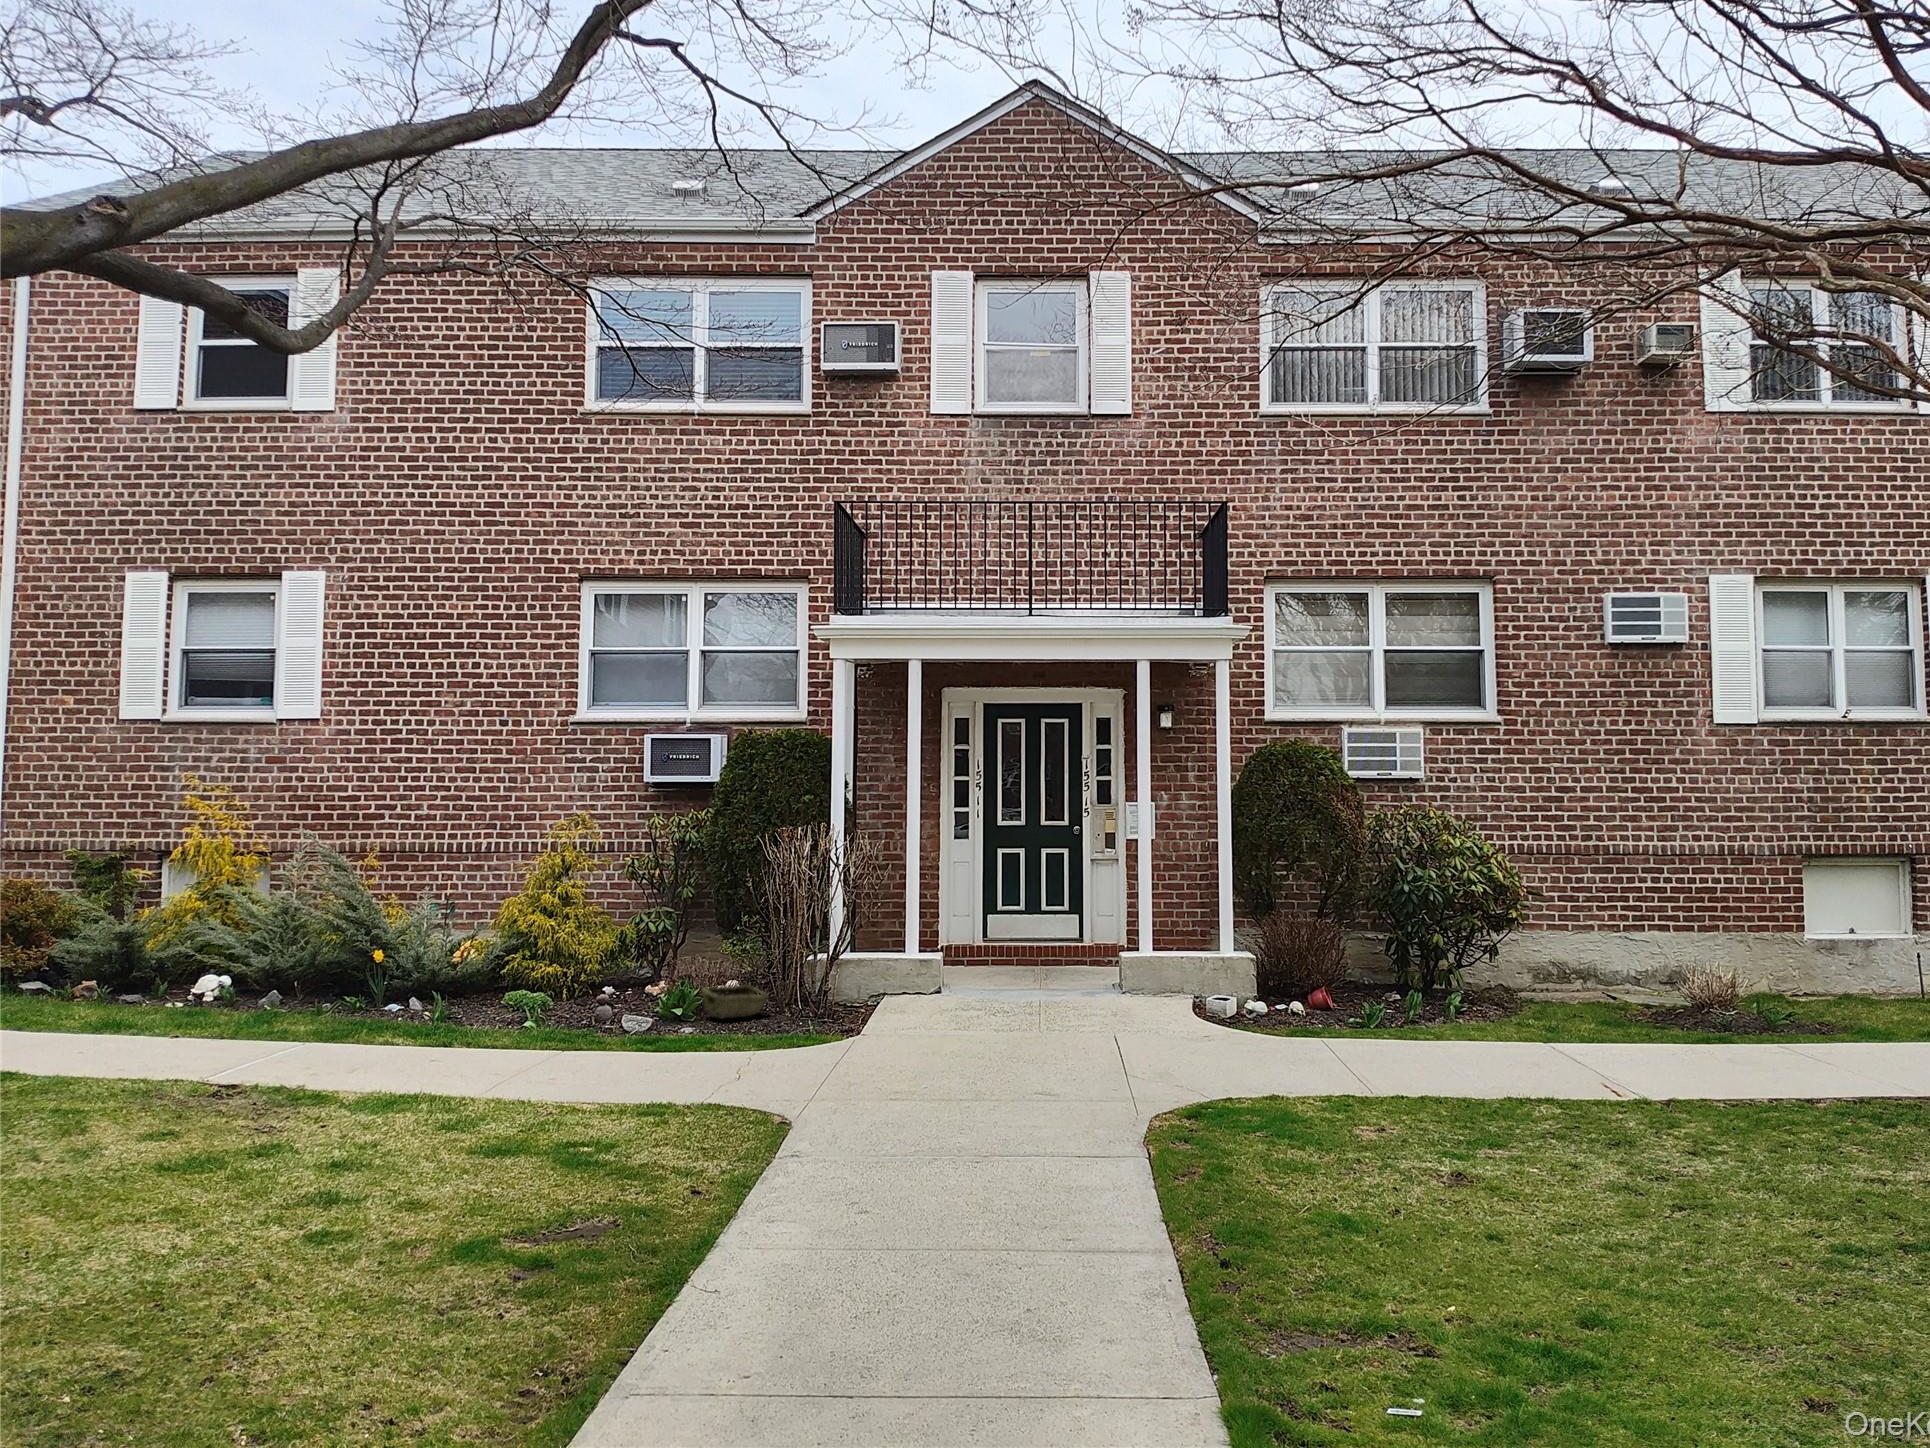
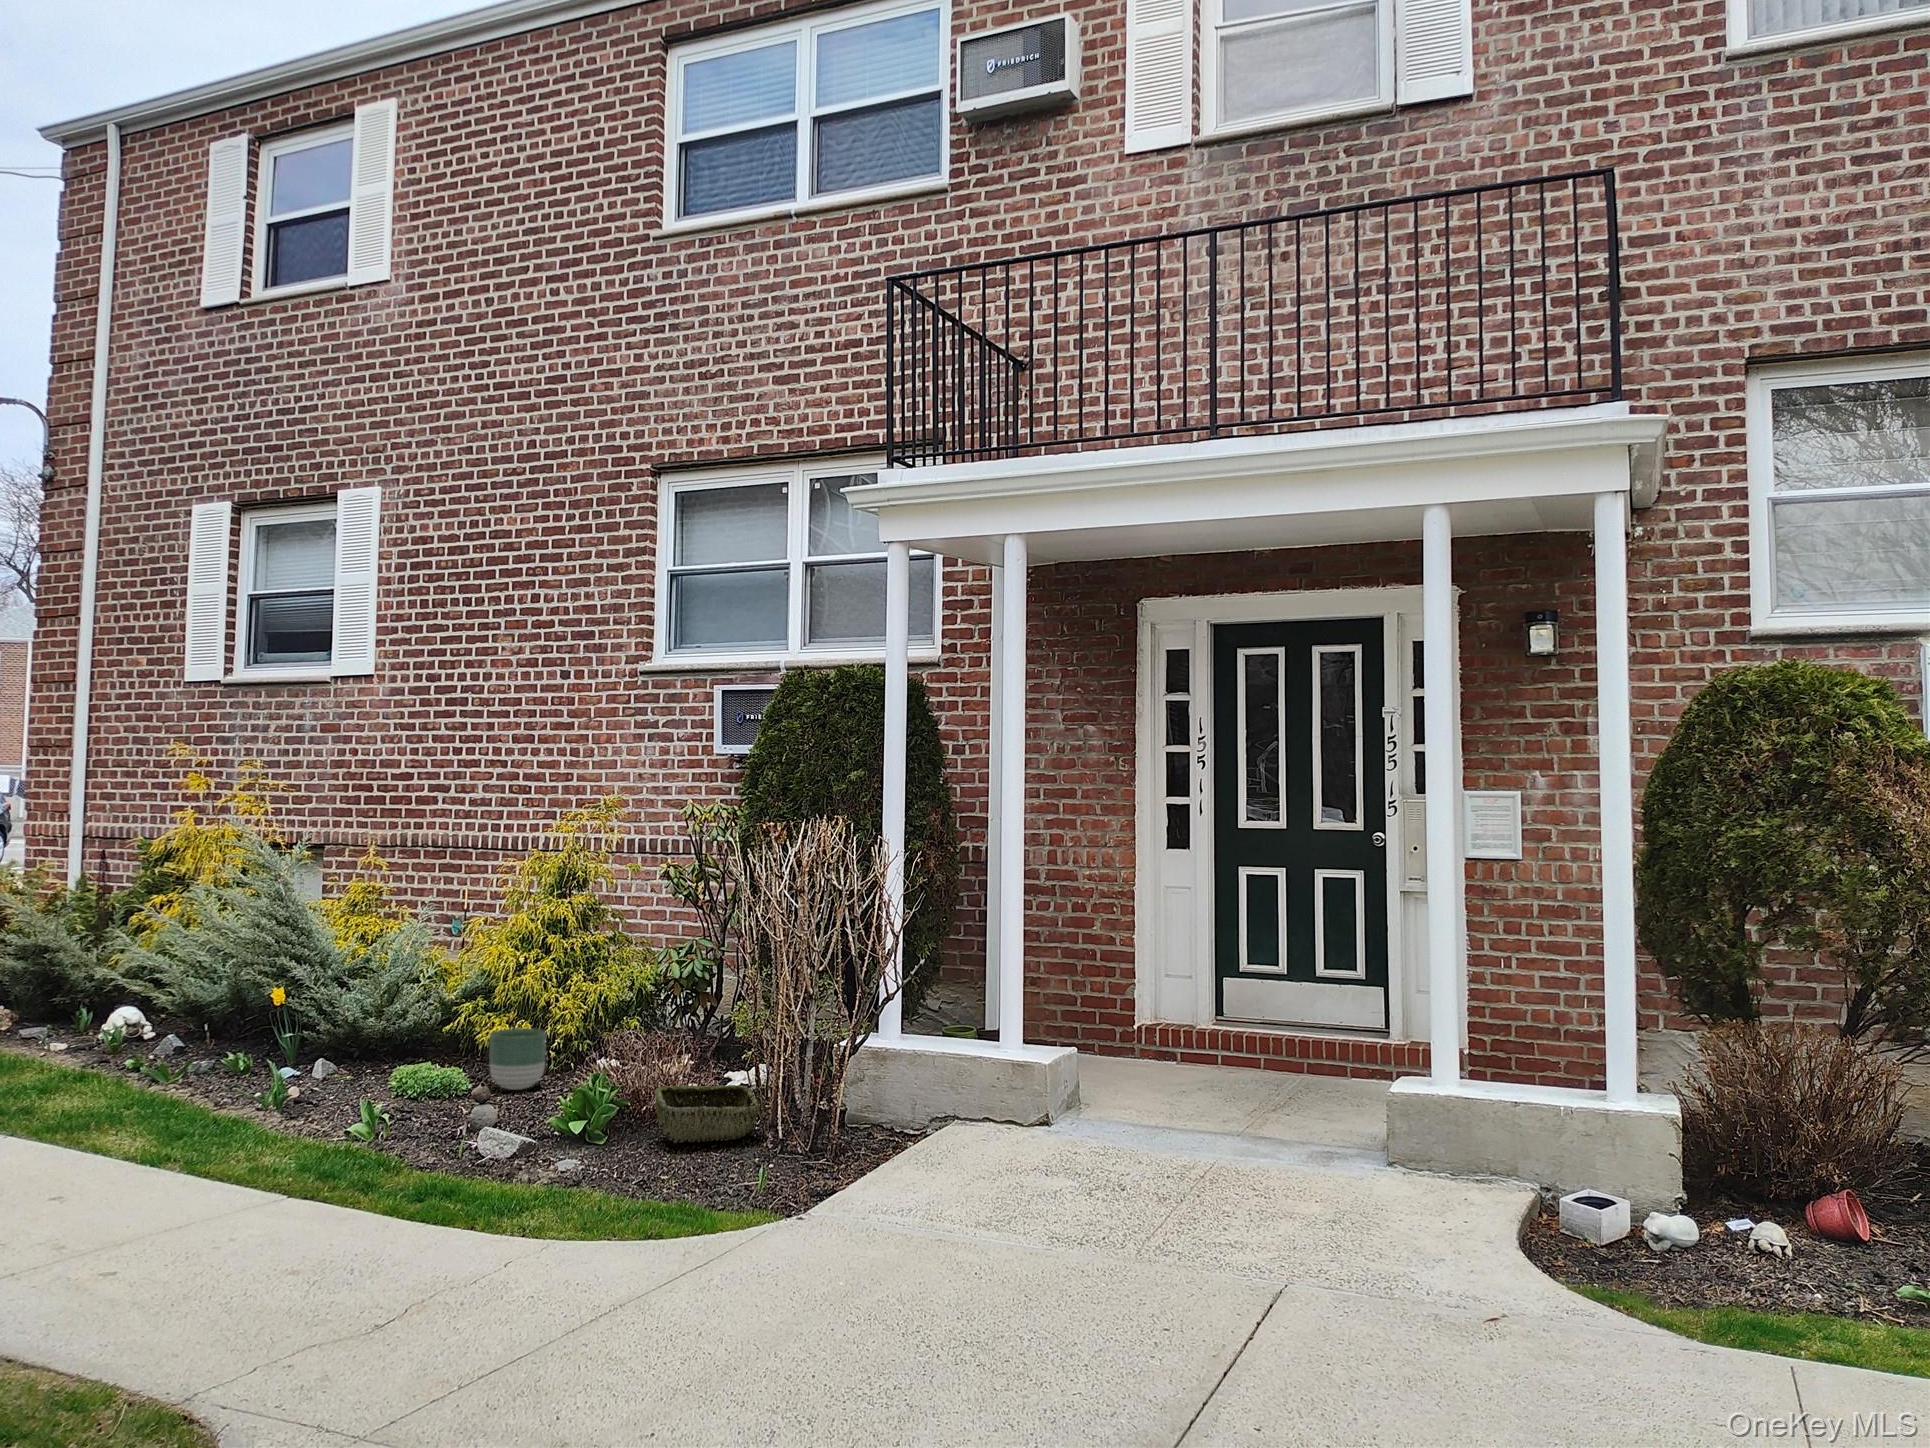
planter: none [544,966,582,1006] -> present [490,1028,546,1090]

